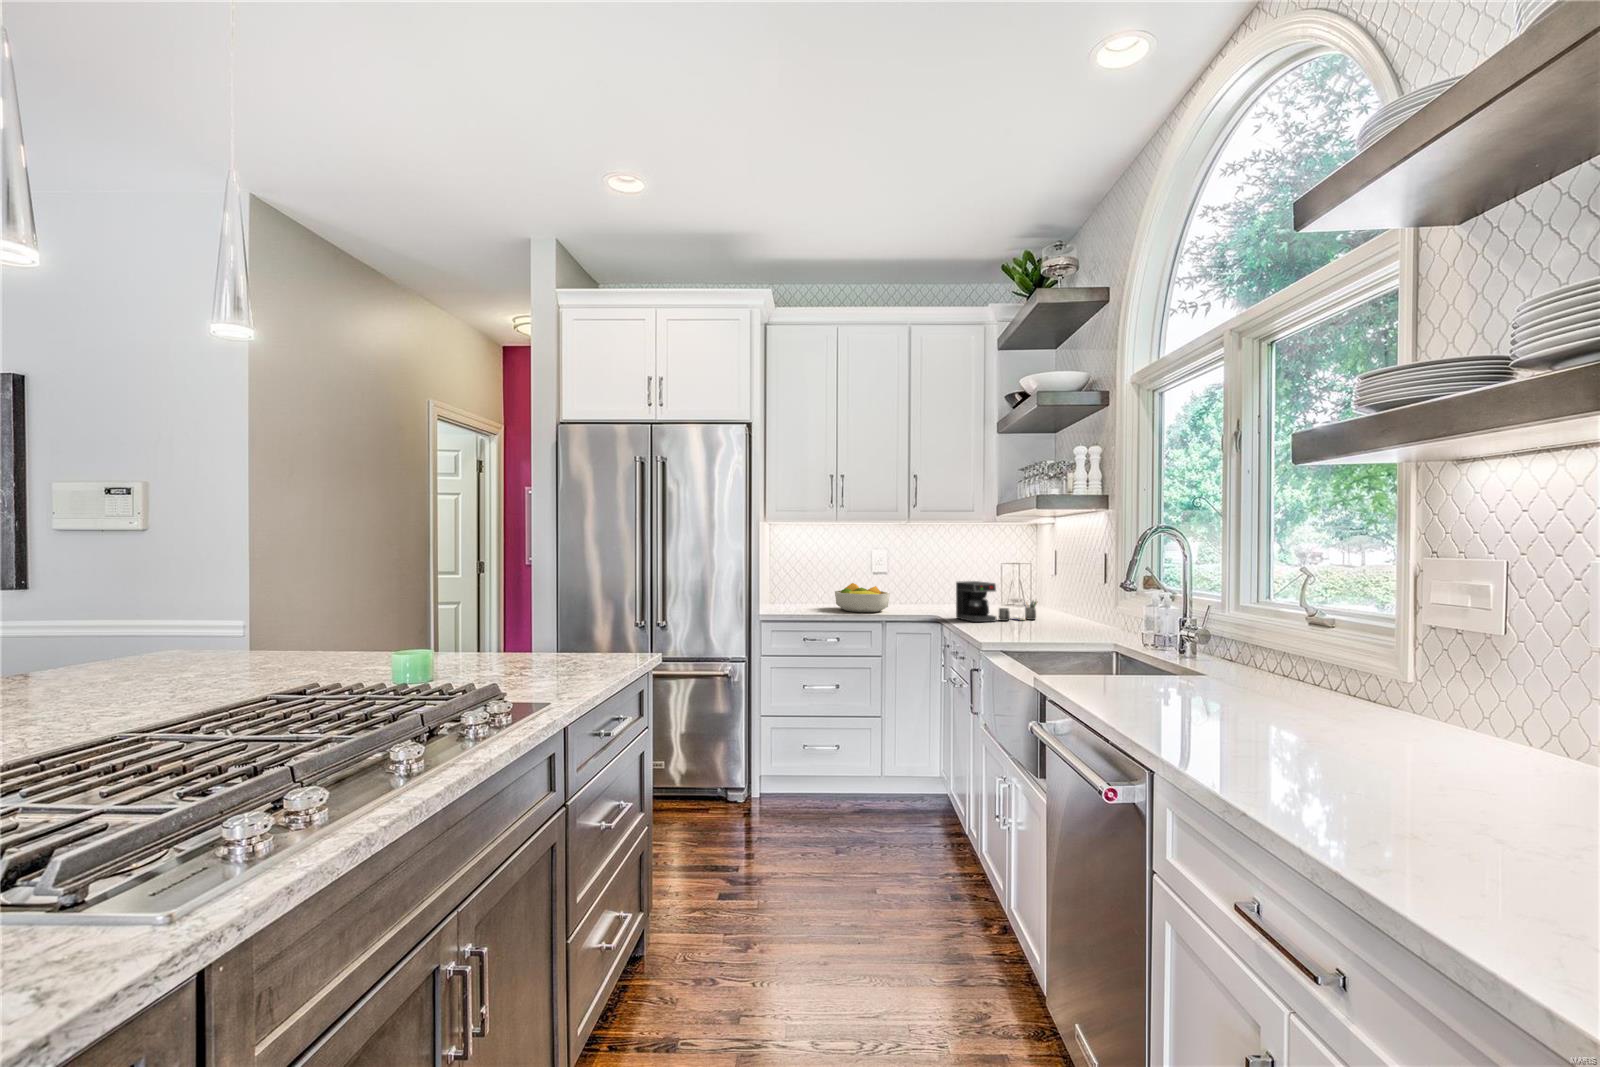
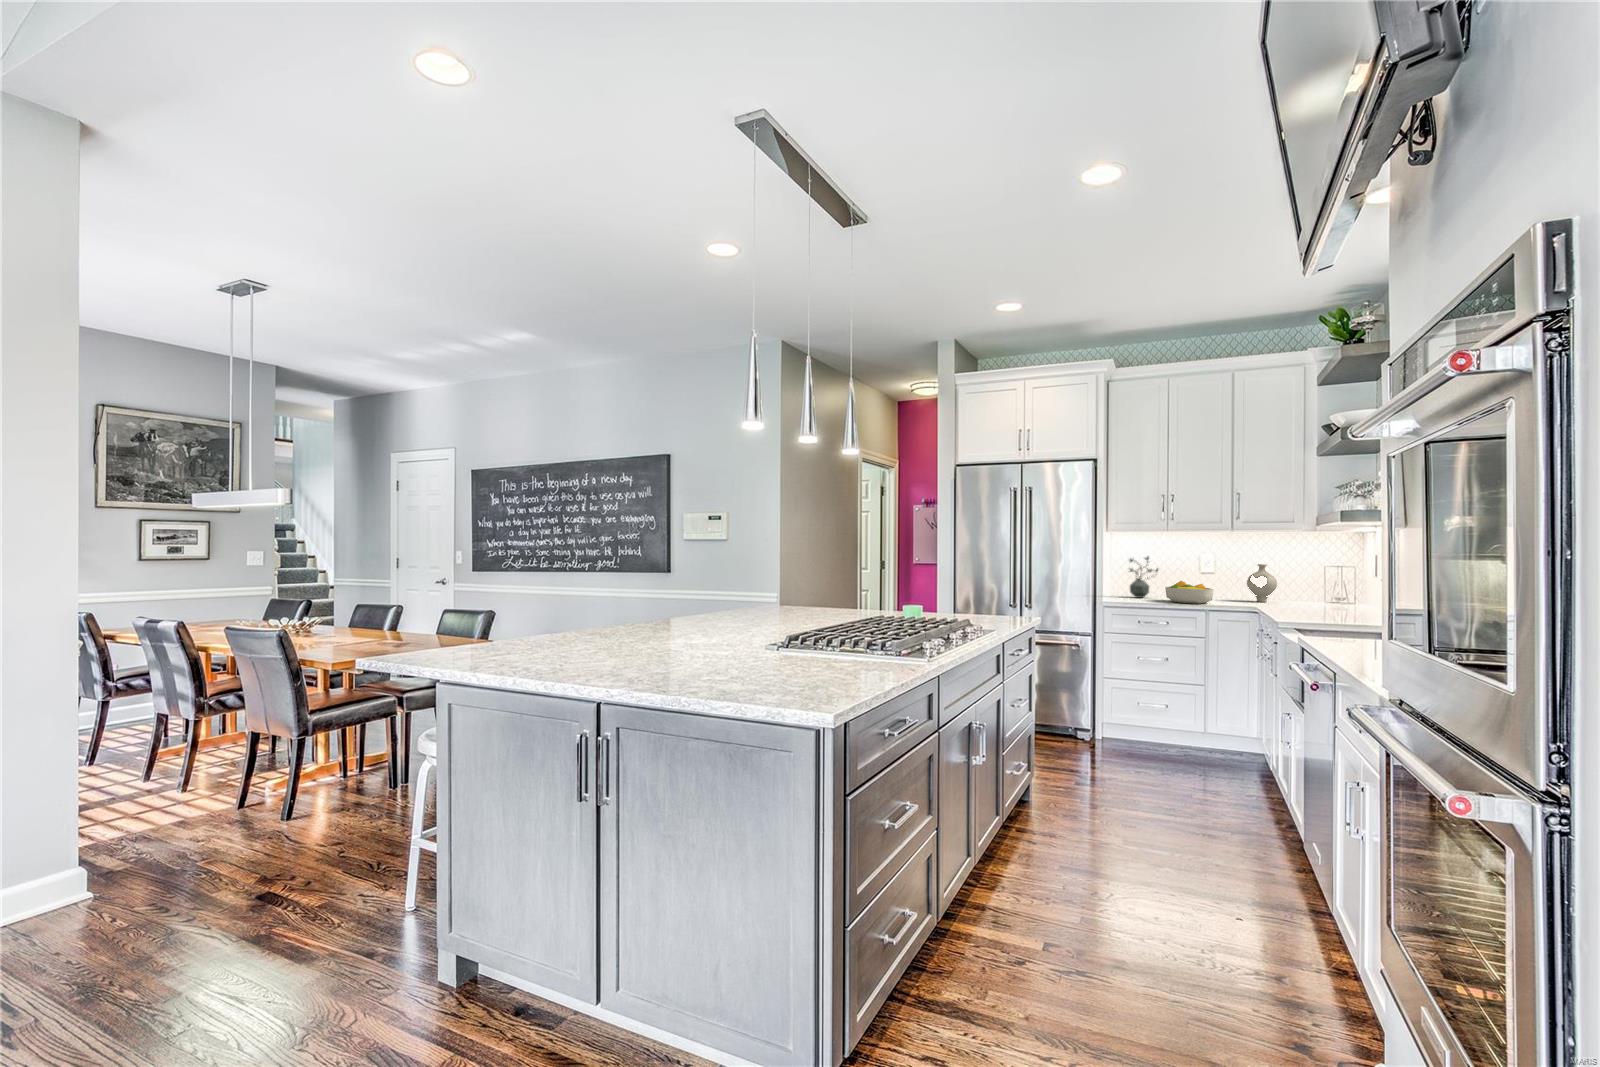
potted plant: none [791,551,826,605] -> present [1129,557,1158,598]
decorative vase: none [921,560,952,606] -> present [1247,564,1277,602]
coffee maker: present [956,581,1037,622] -> none [1272,580,1352,613]

